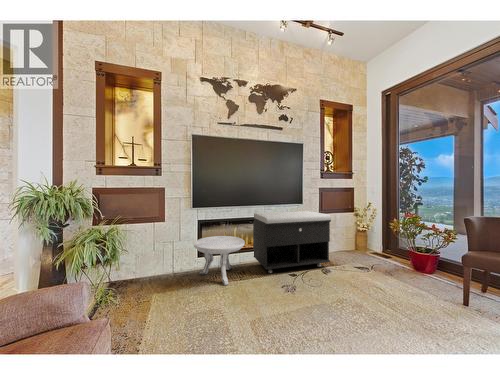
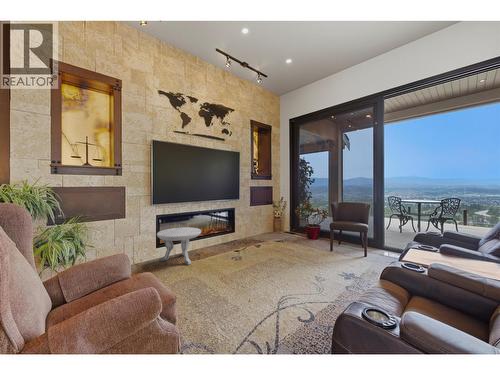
storage bench: present [253,211,331,273] -> none [202,204,261,252]

